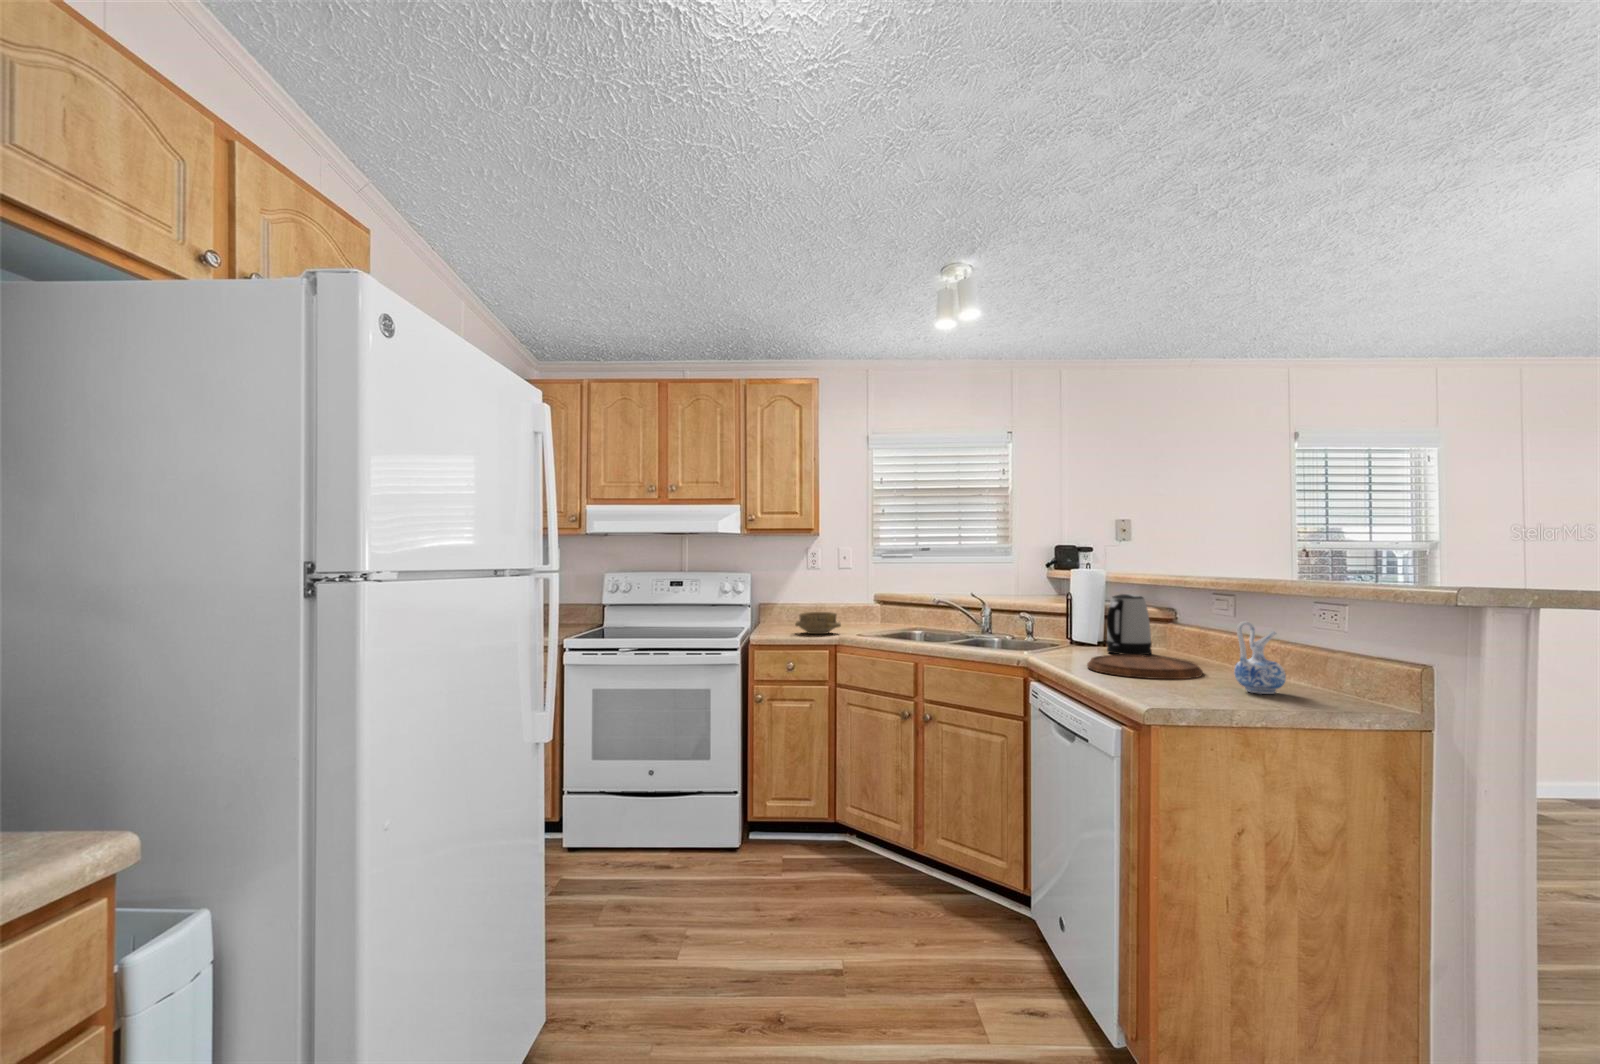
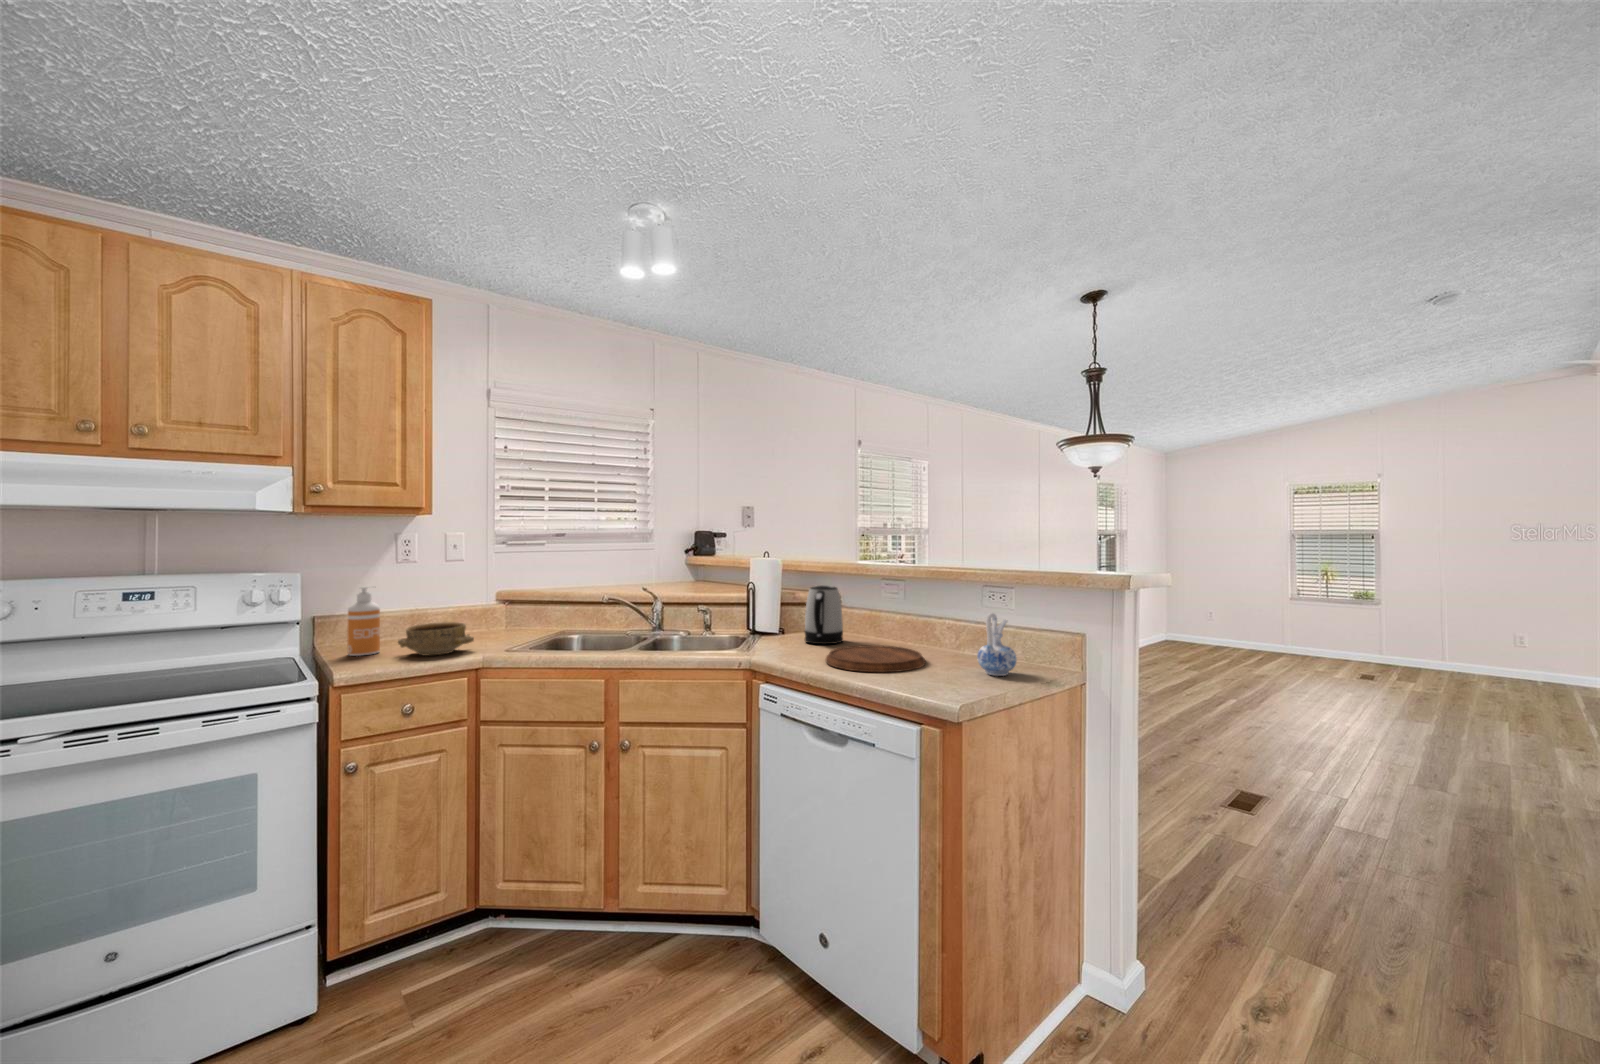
soap dispenser: none [771,583,790,631] -> present [348,586,380,656]

